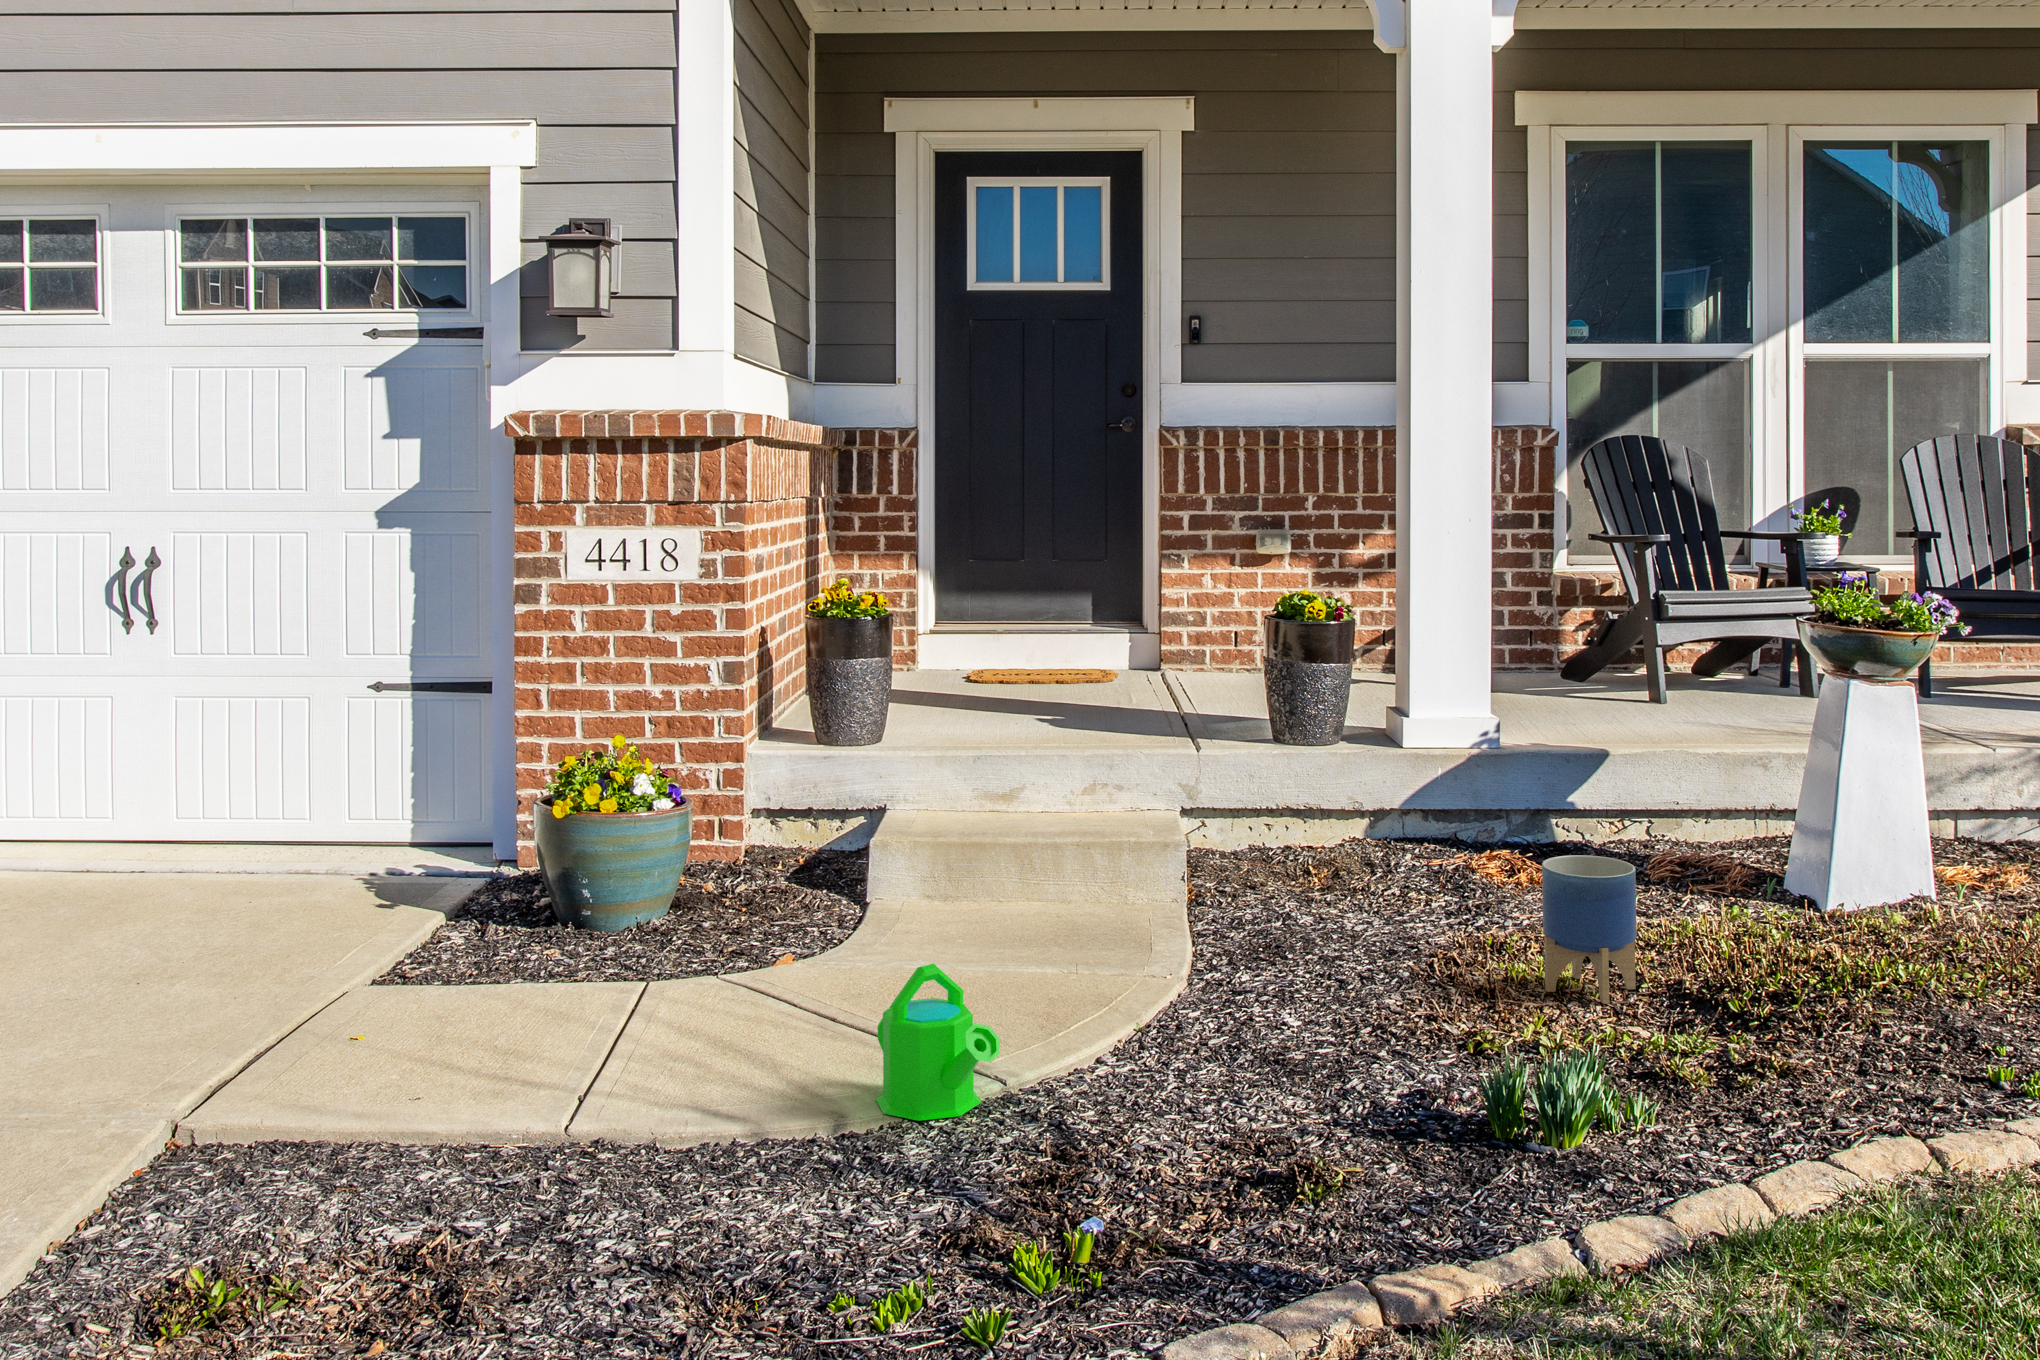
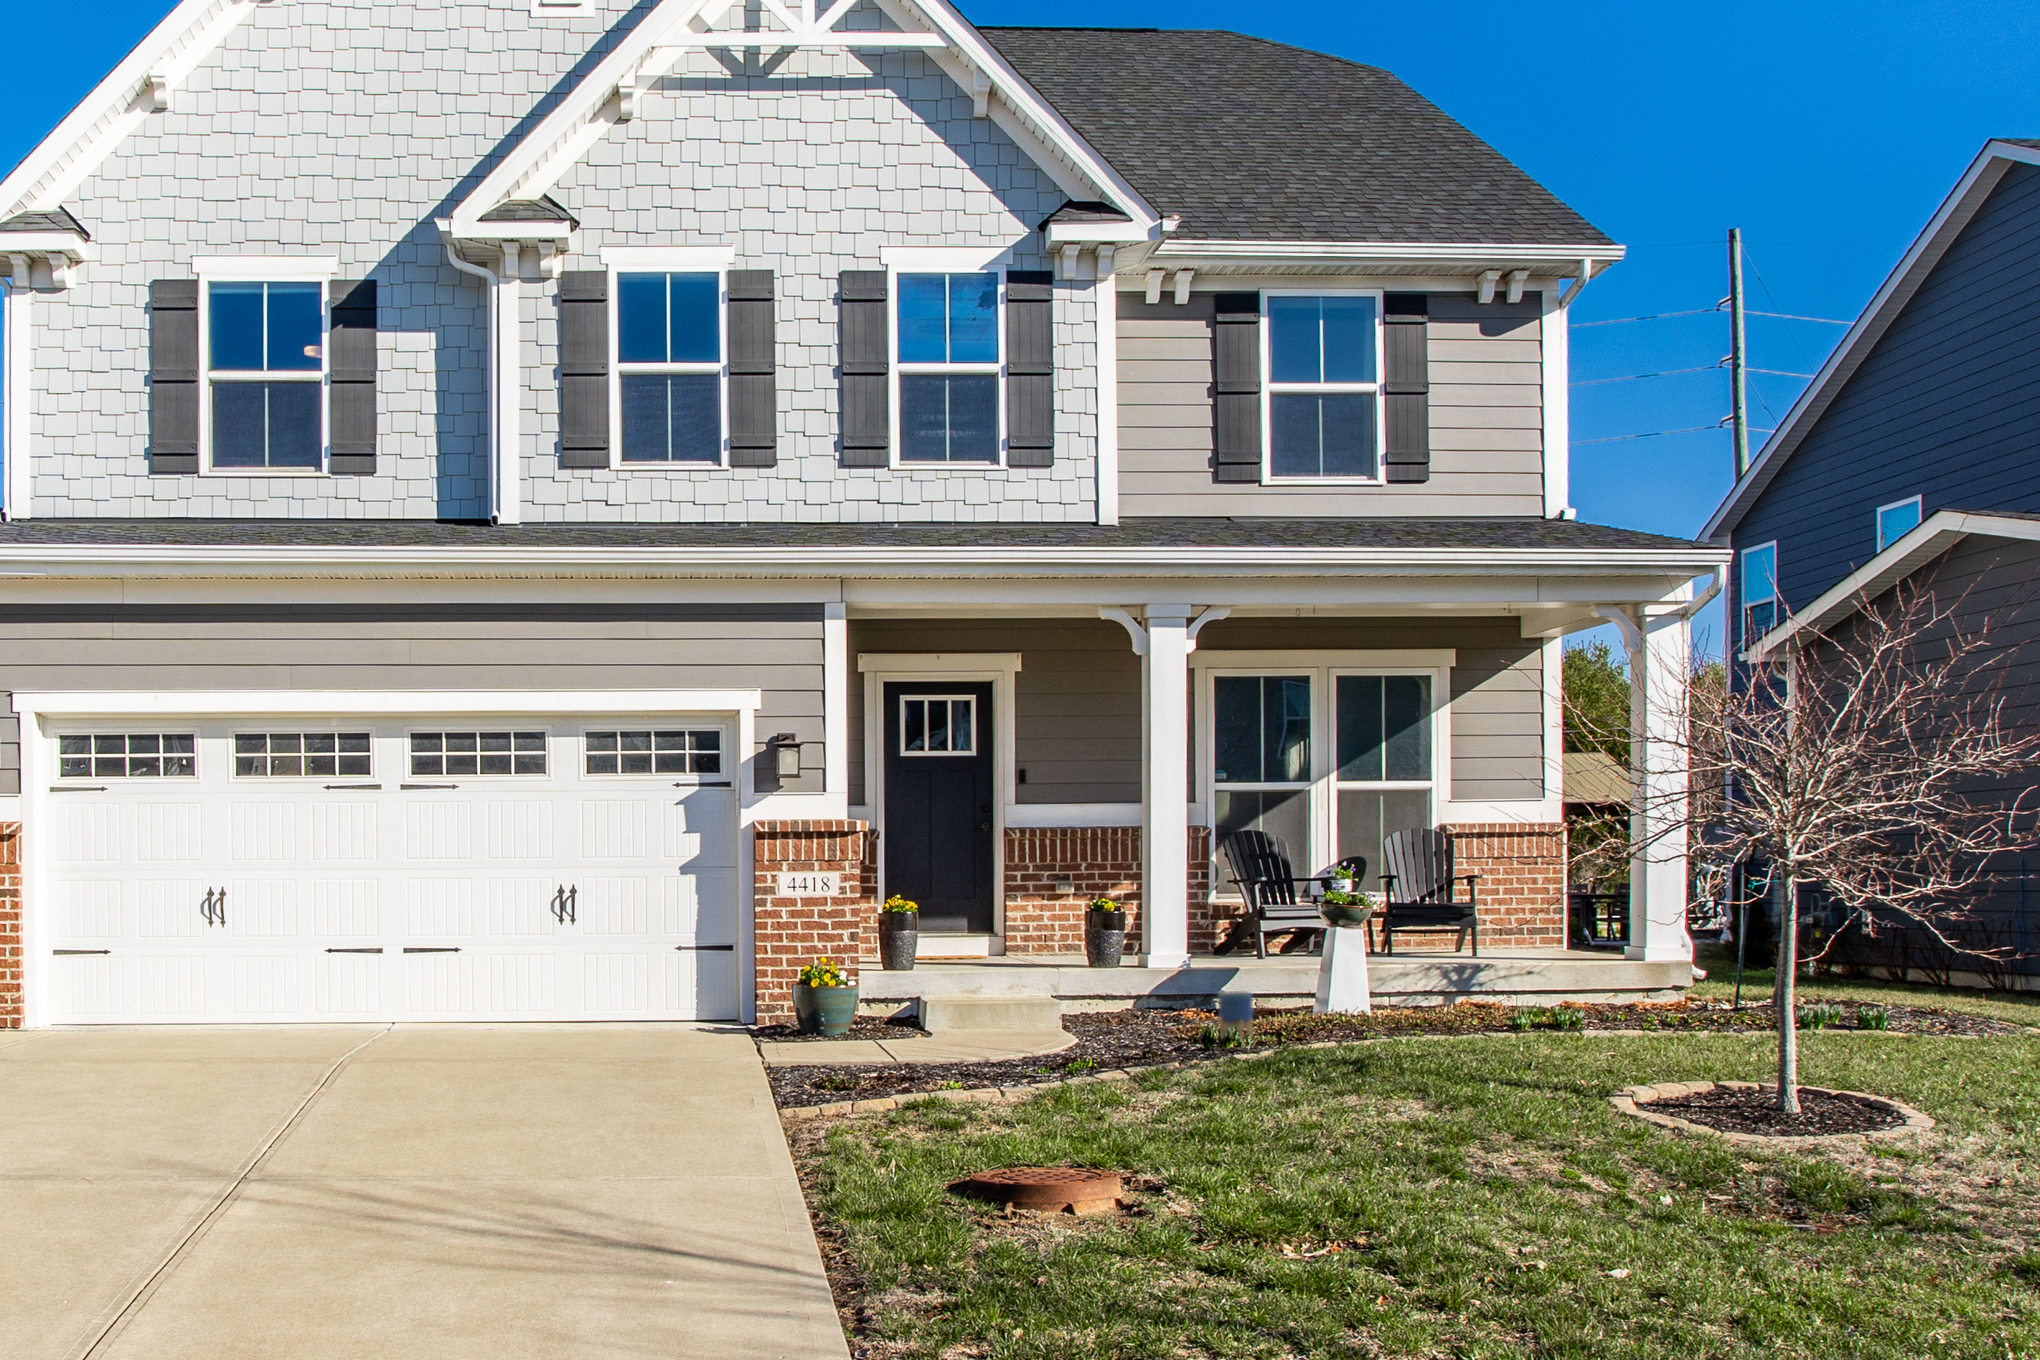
watering can: present [876,964,1000,1121] -> none [1001,1009,1053,1057]

